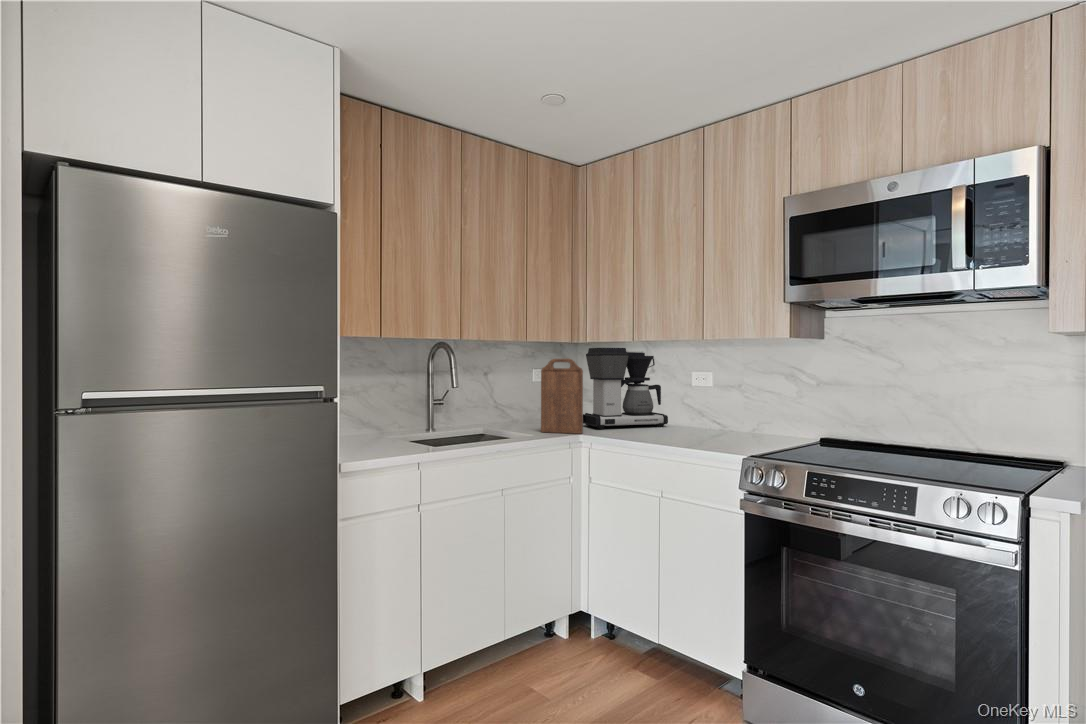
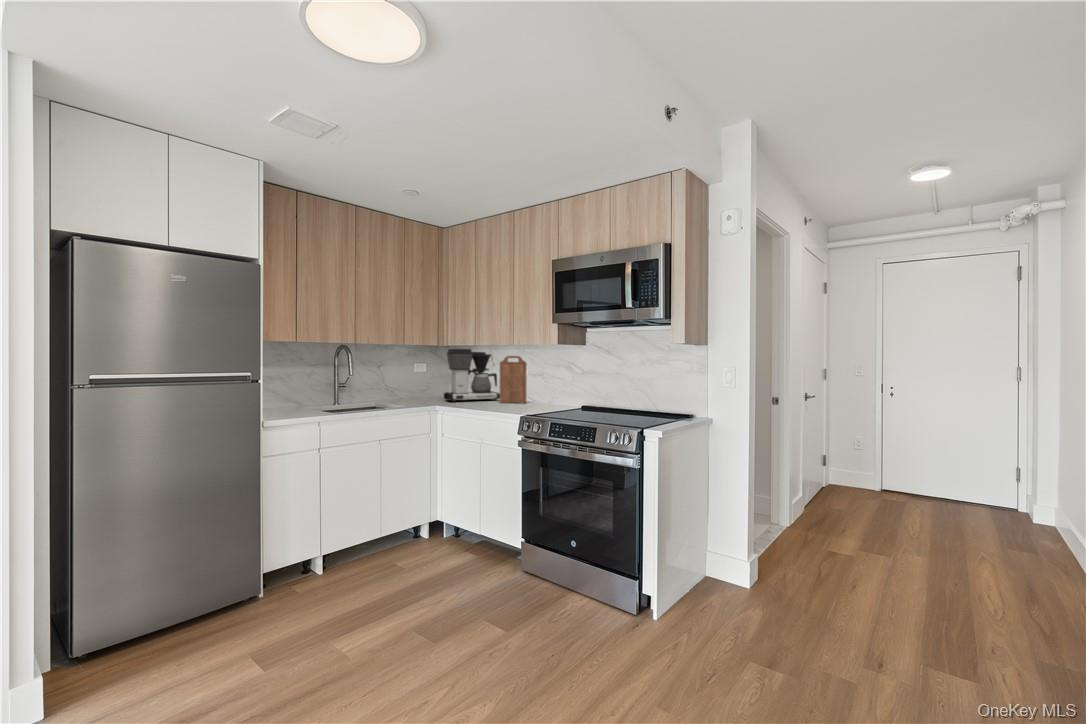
cutting board: present [541,359,583,434] -> present [500,356,527,403]

